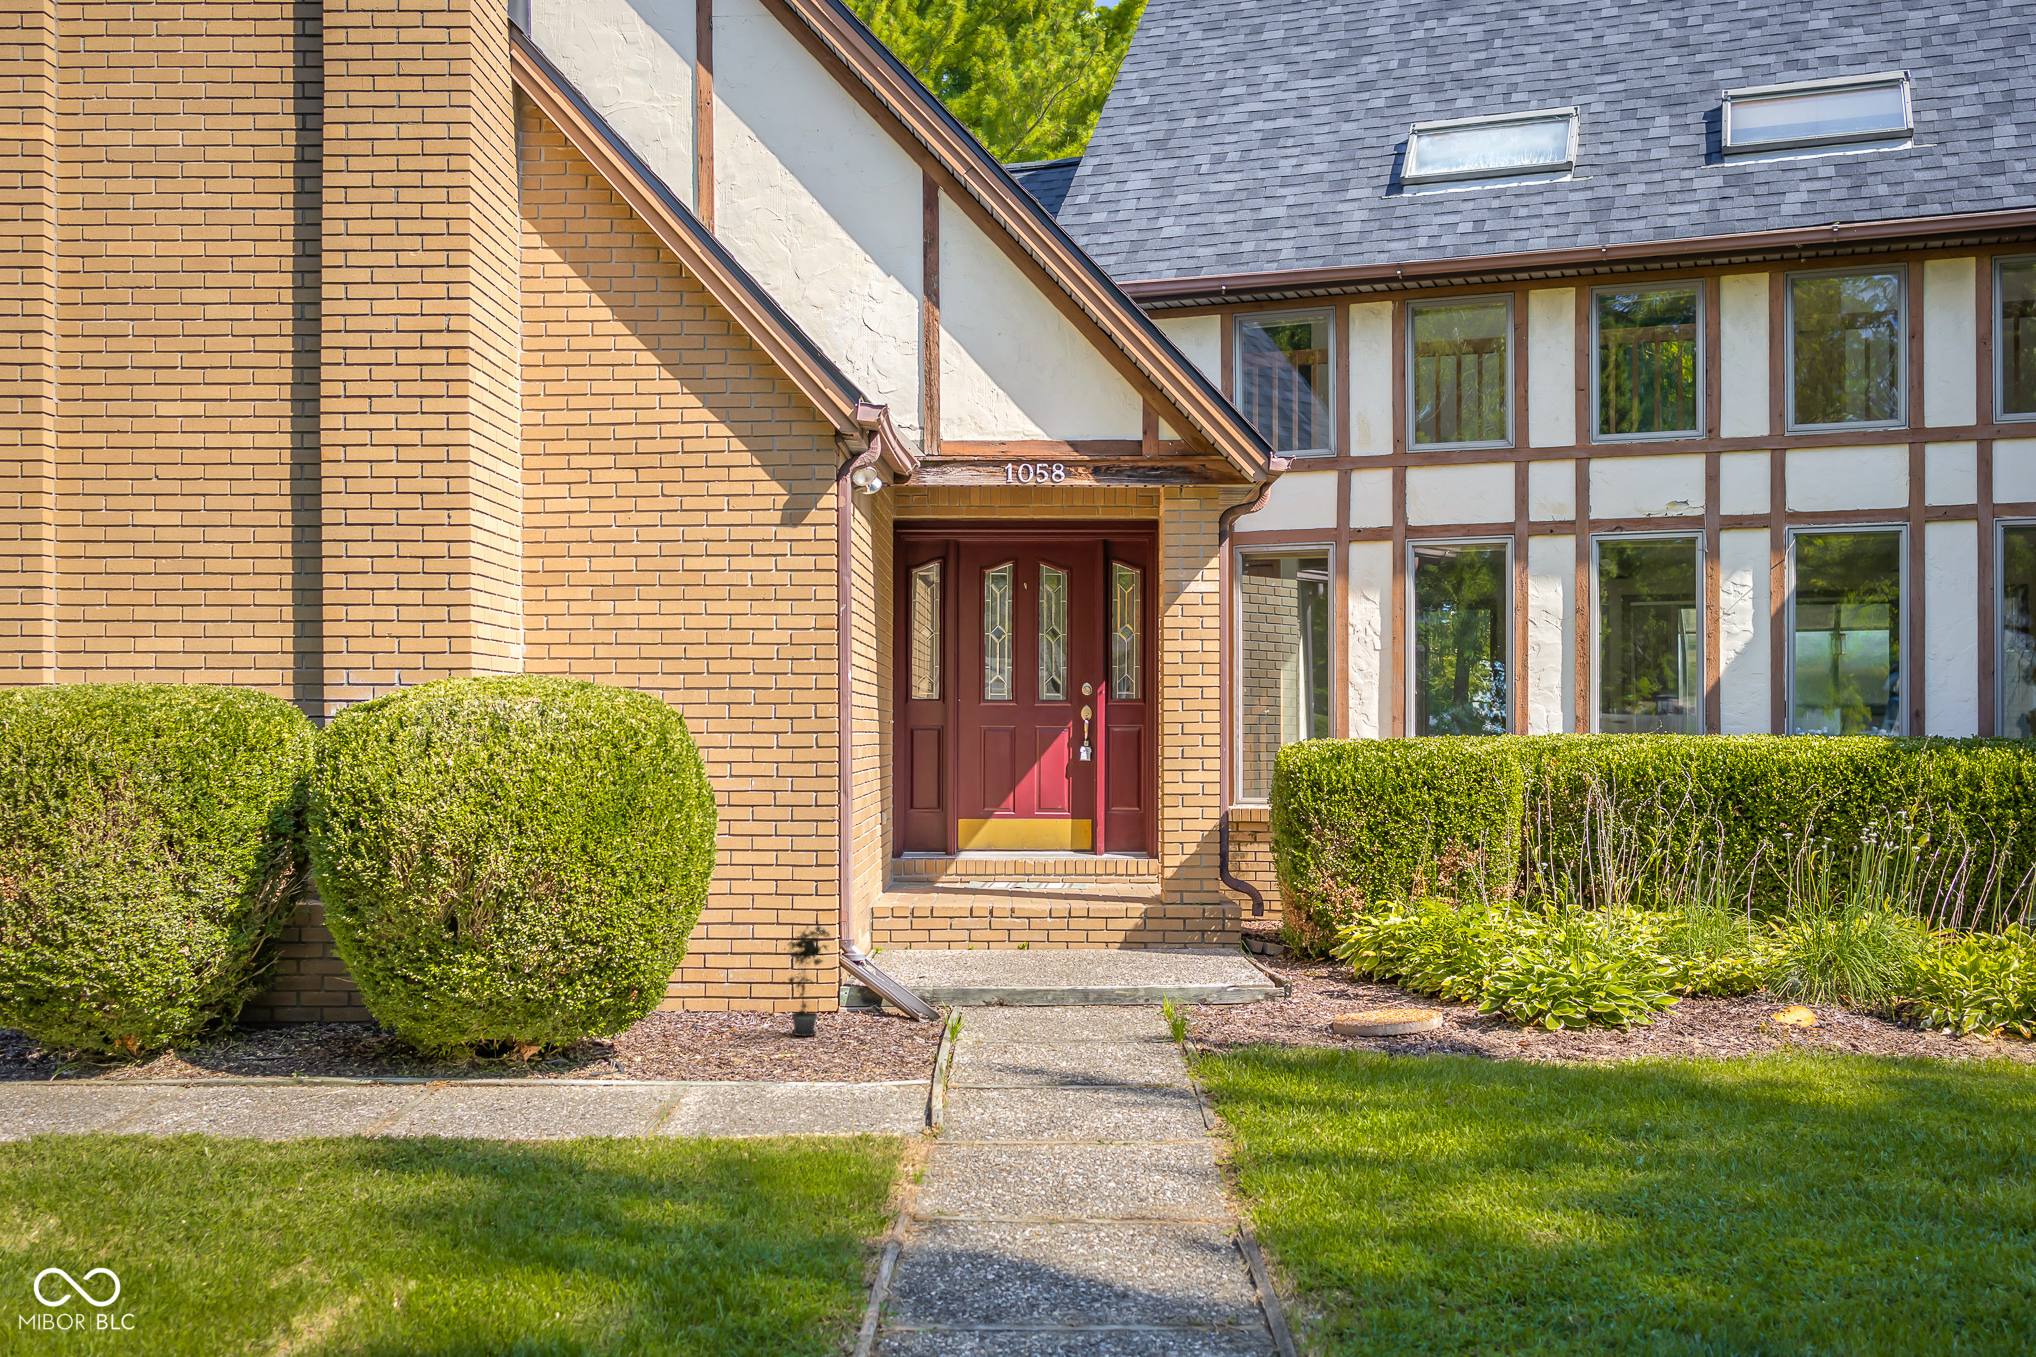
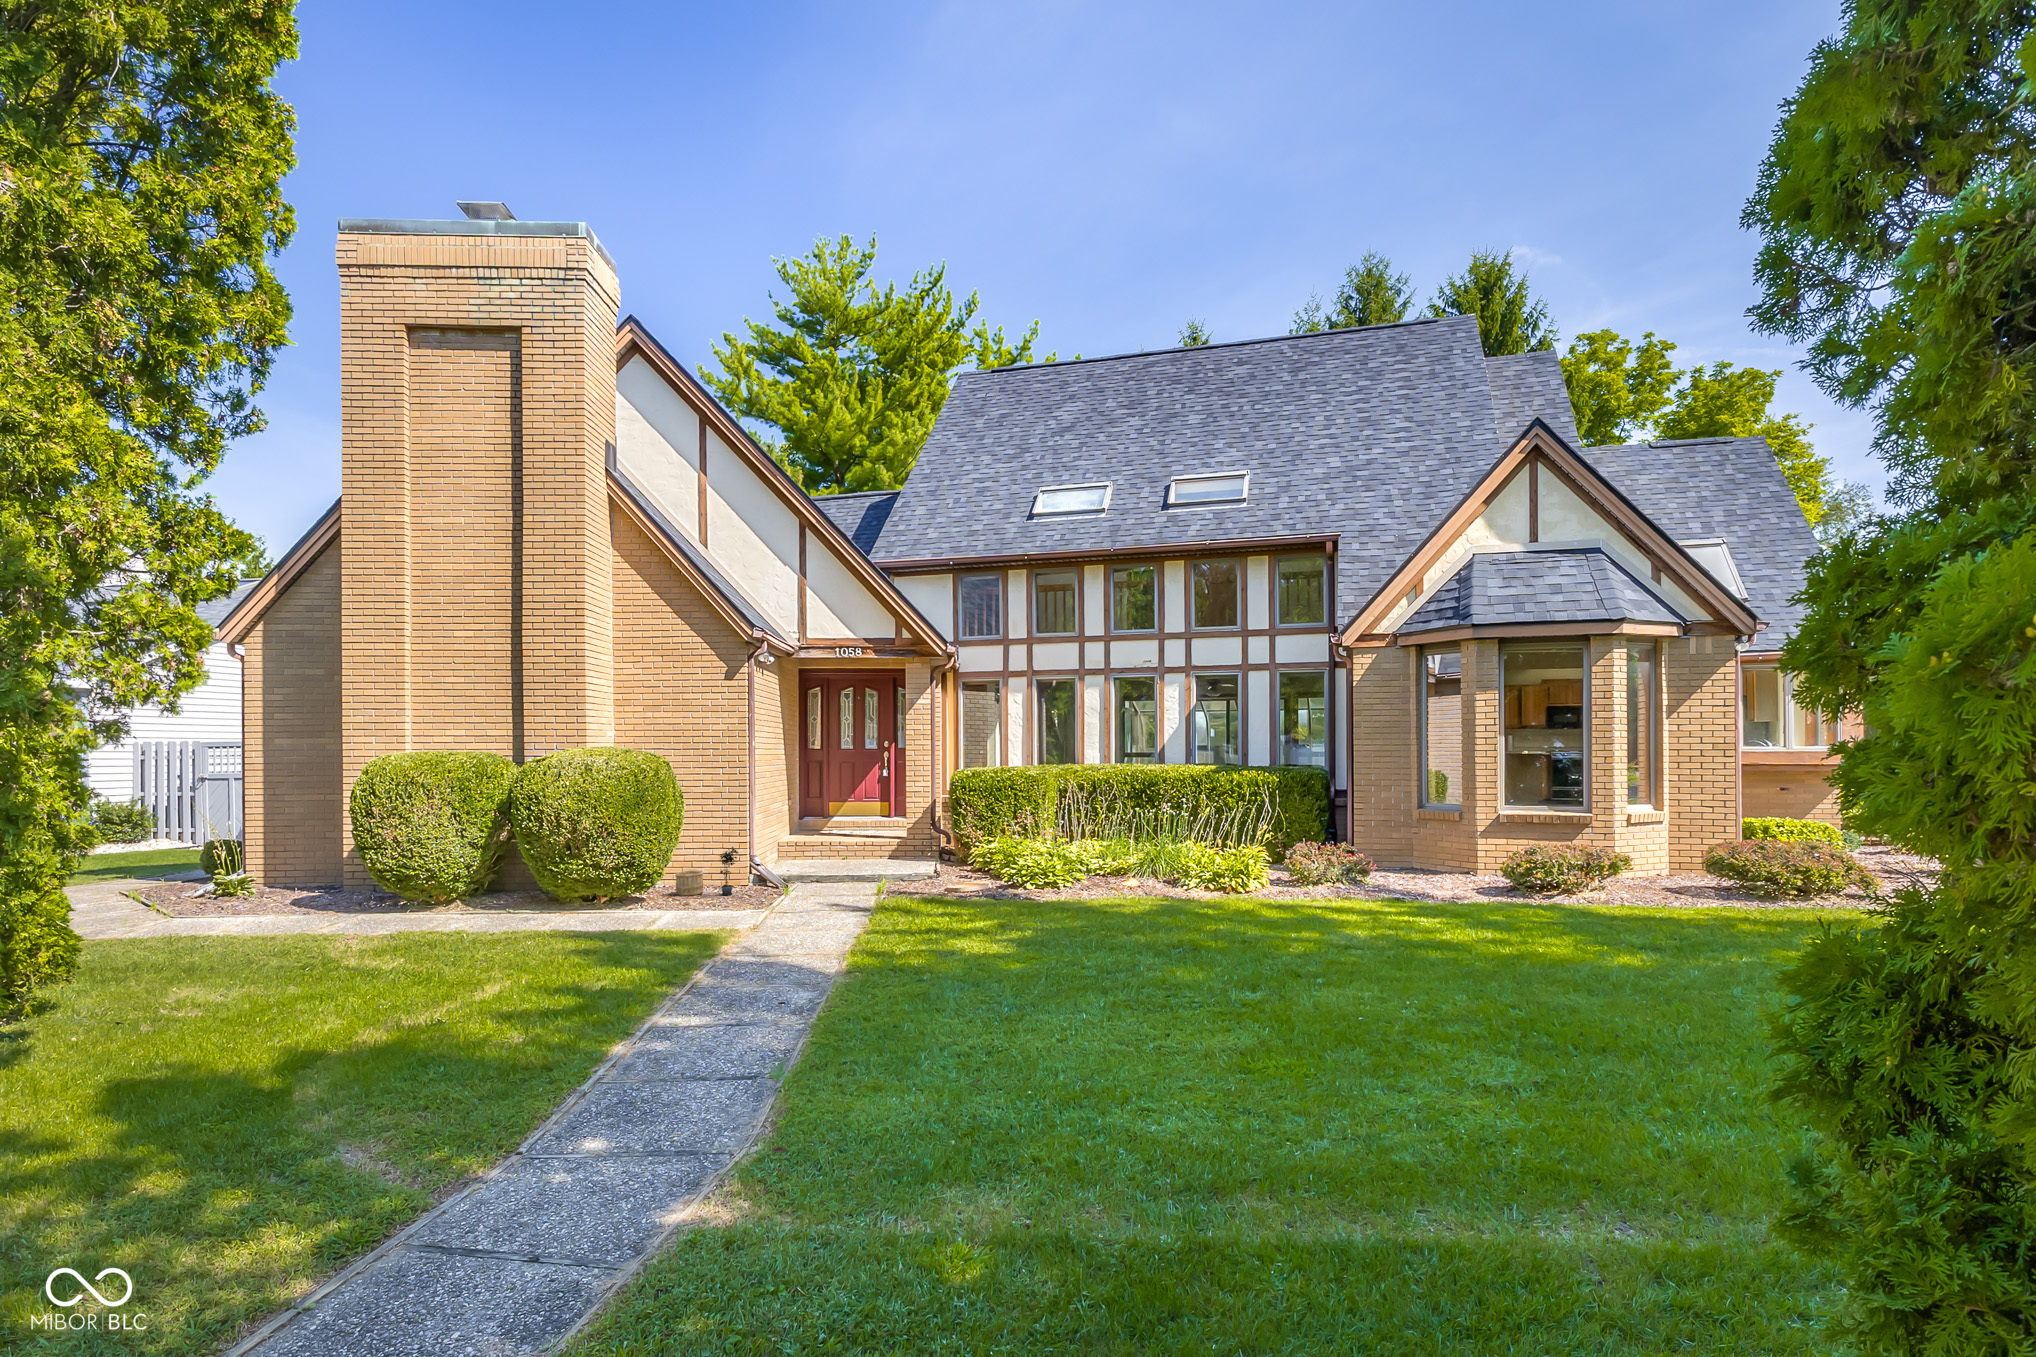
wooden bucket: none [683,975,747,1035] -> present [675,870,703,896]

